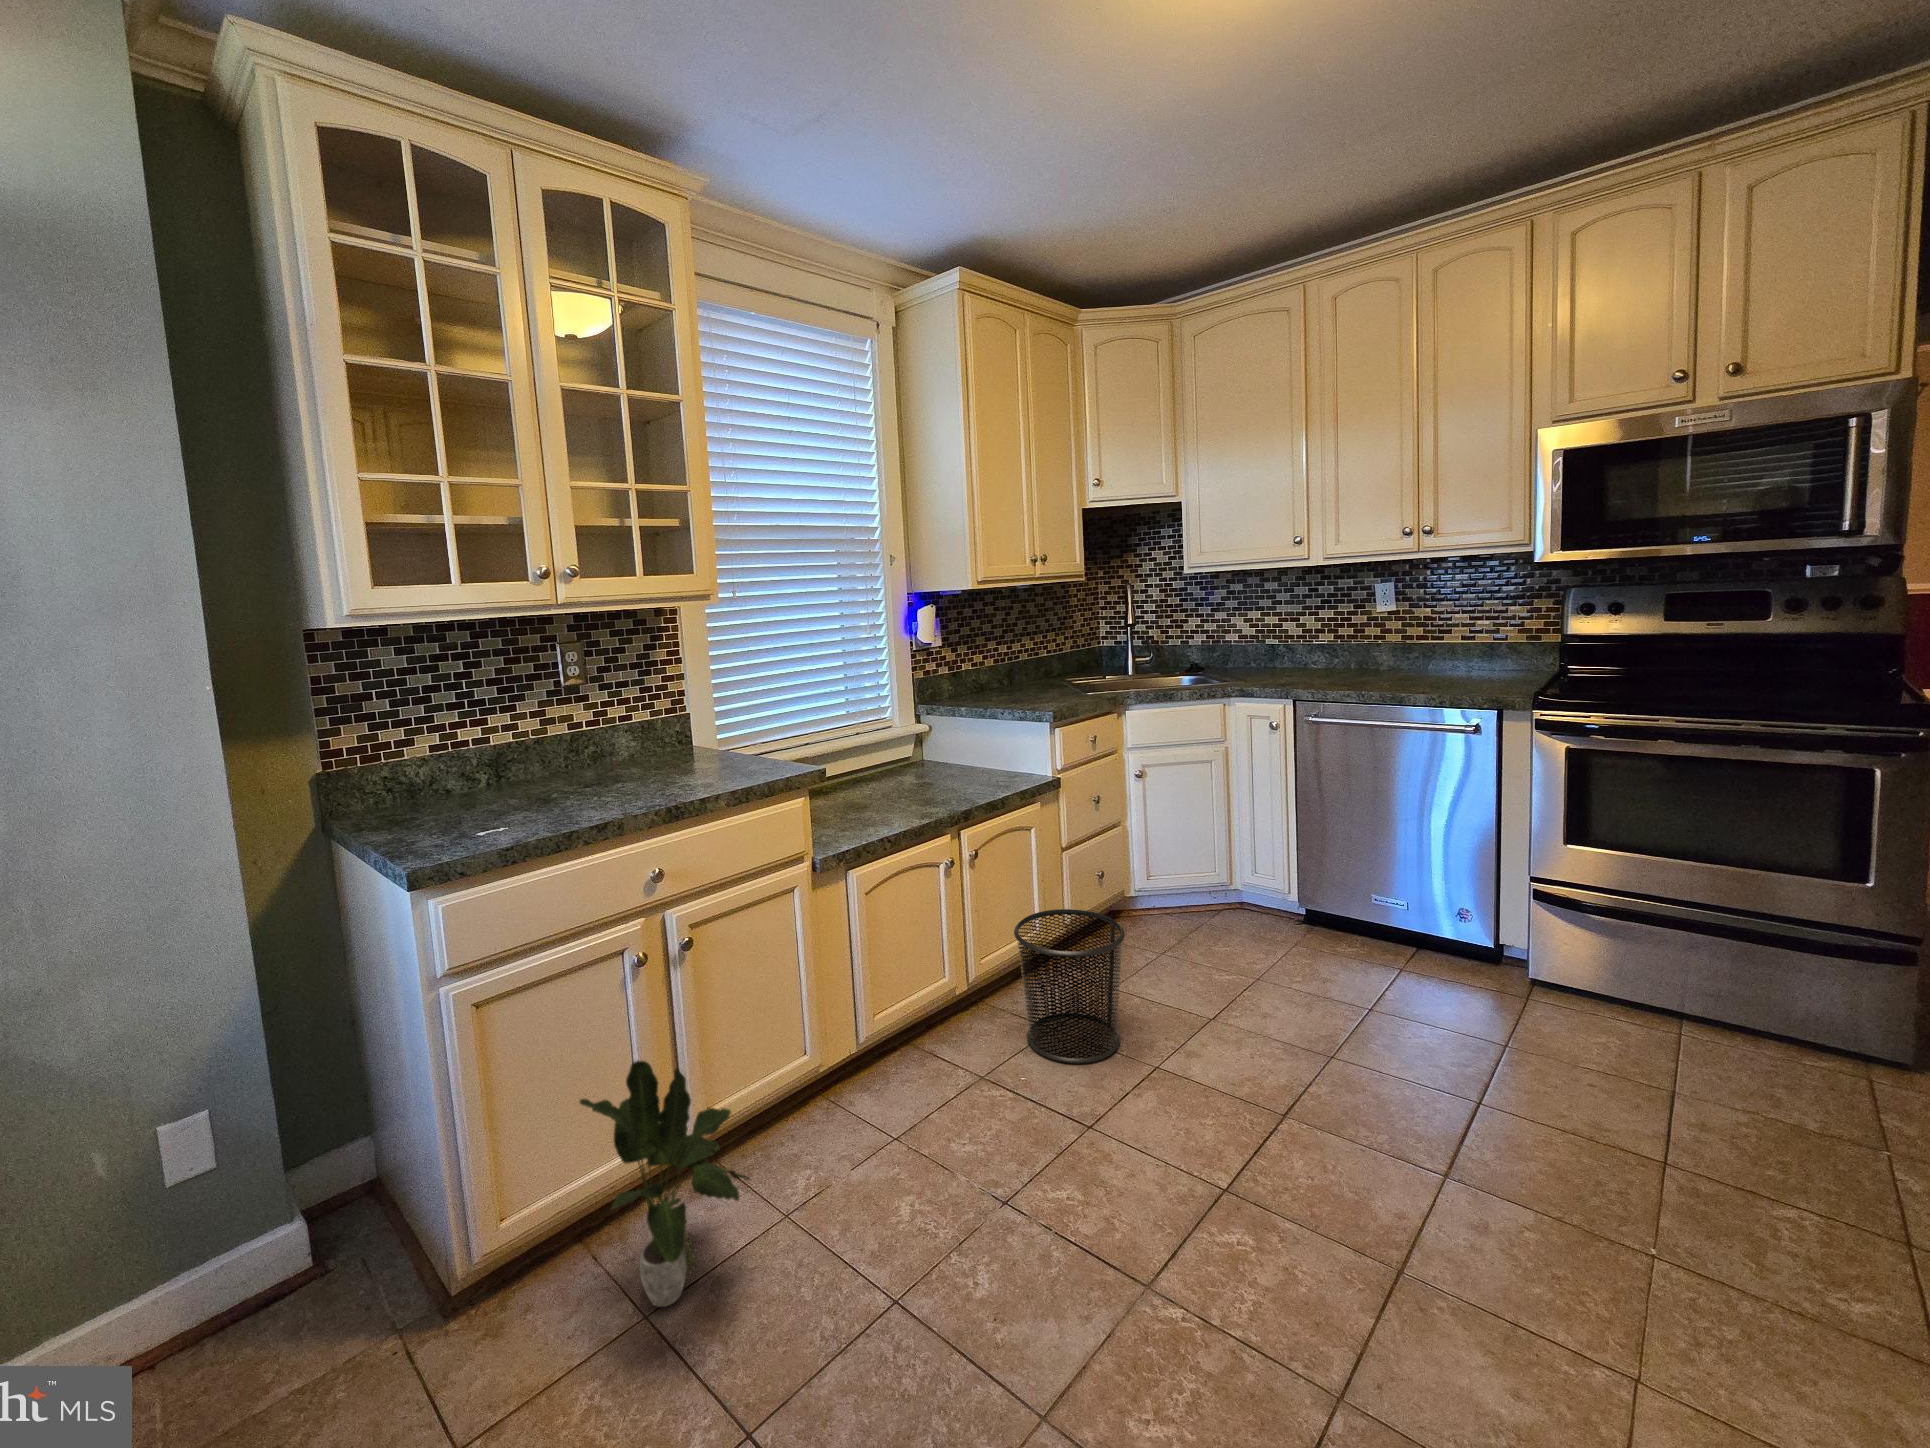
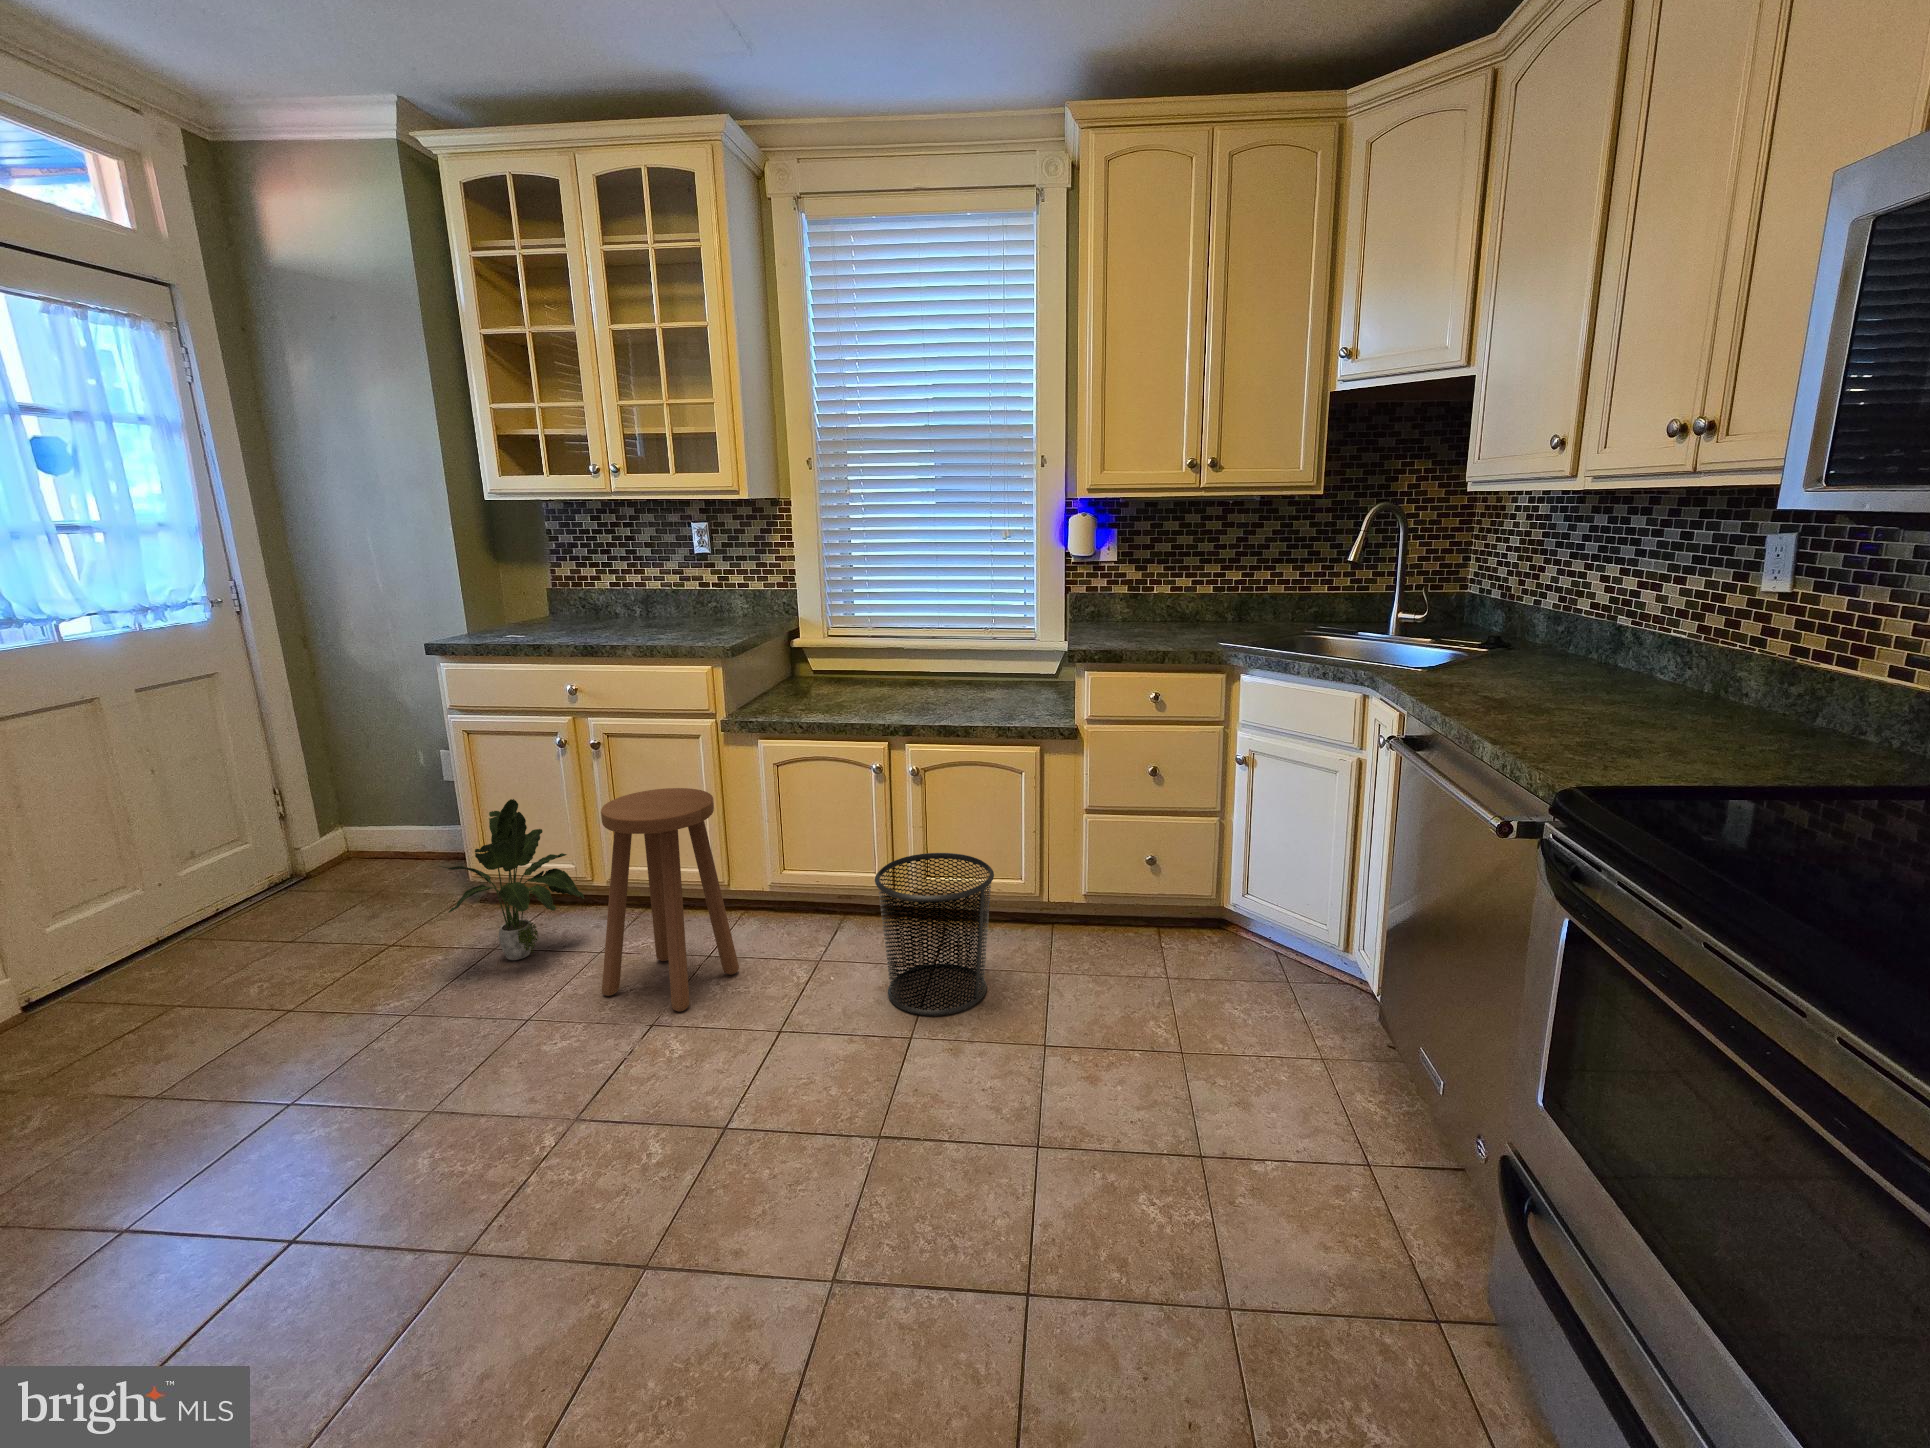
stool: none [825,936,978,1232] -> present [601,788,739,1012]

